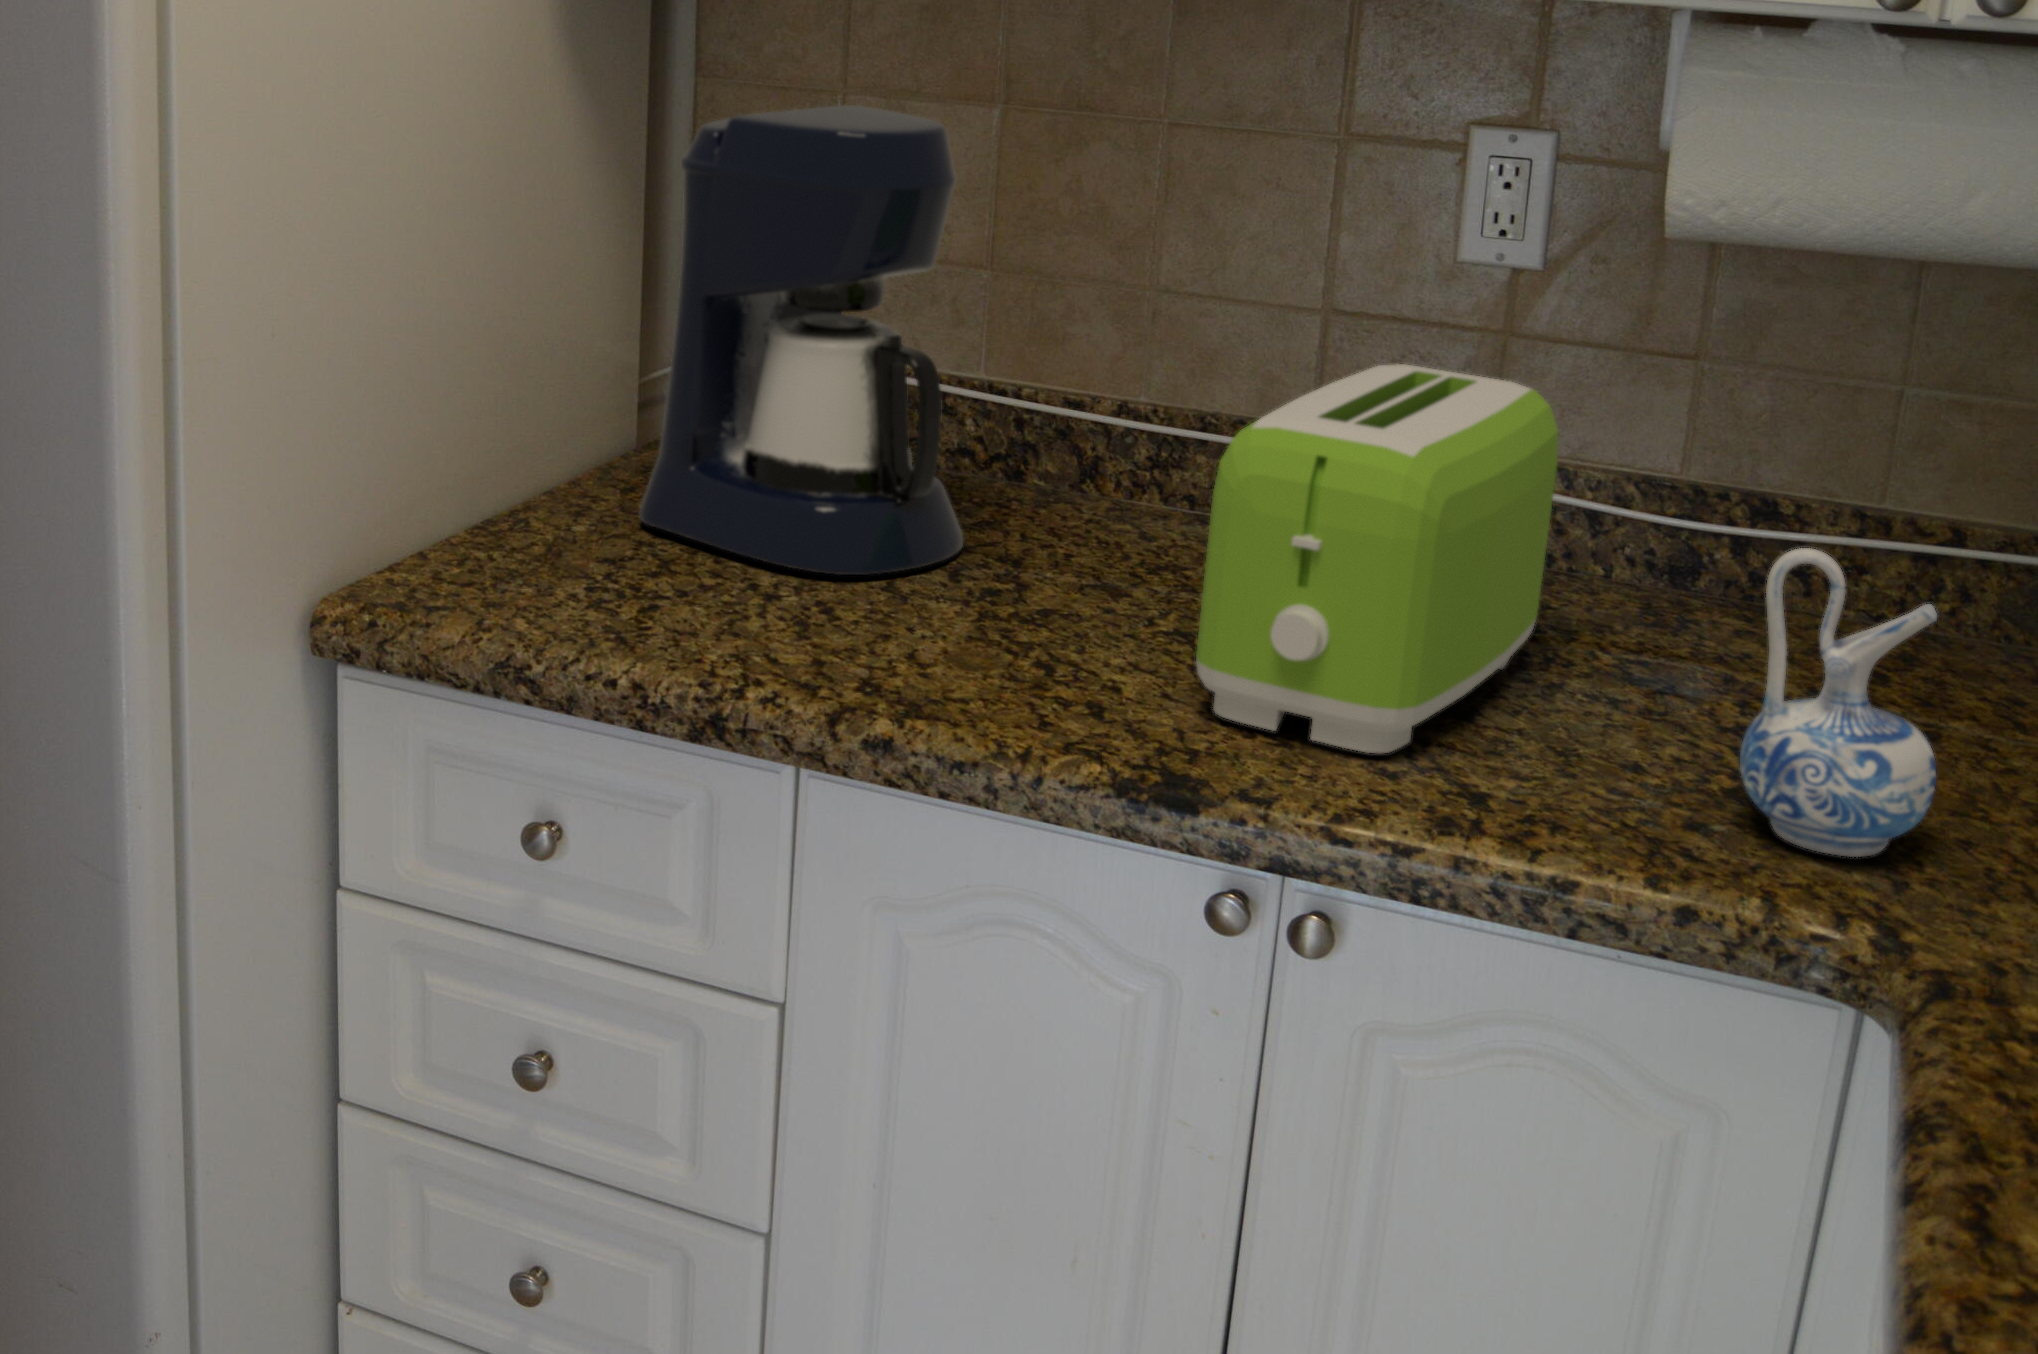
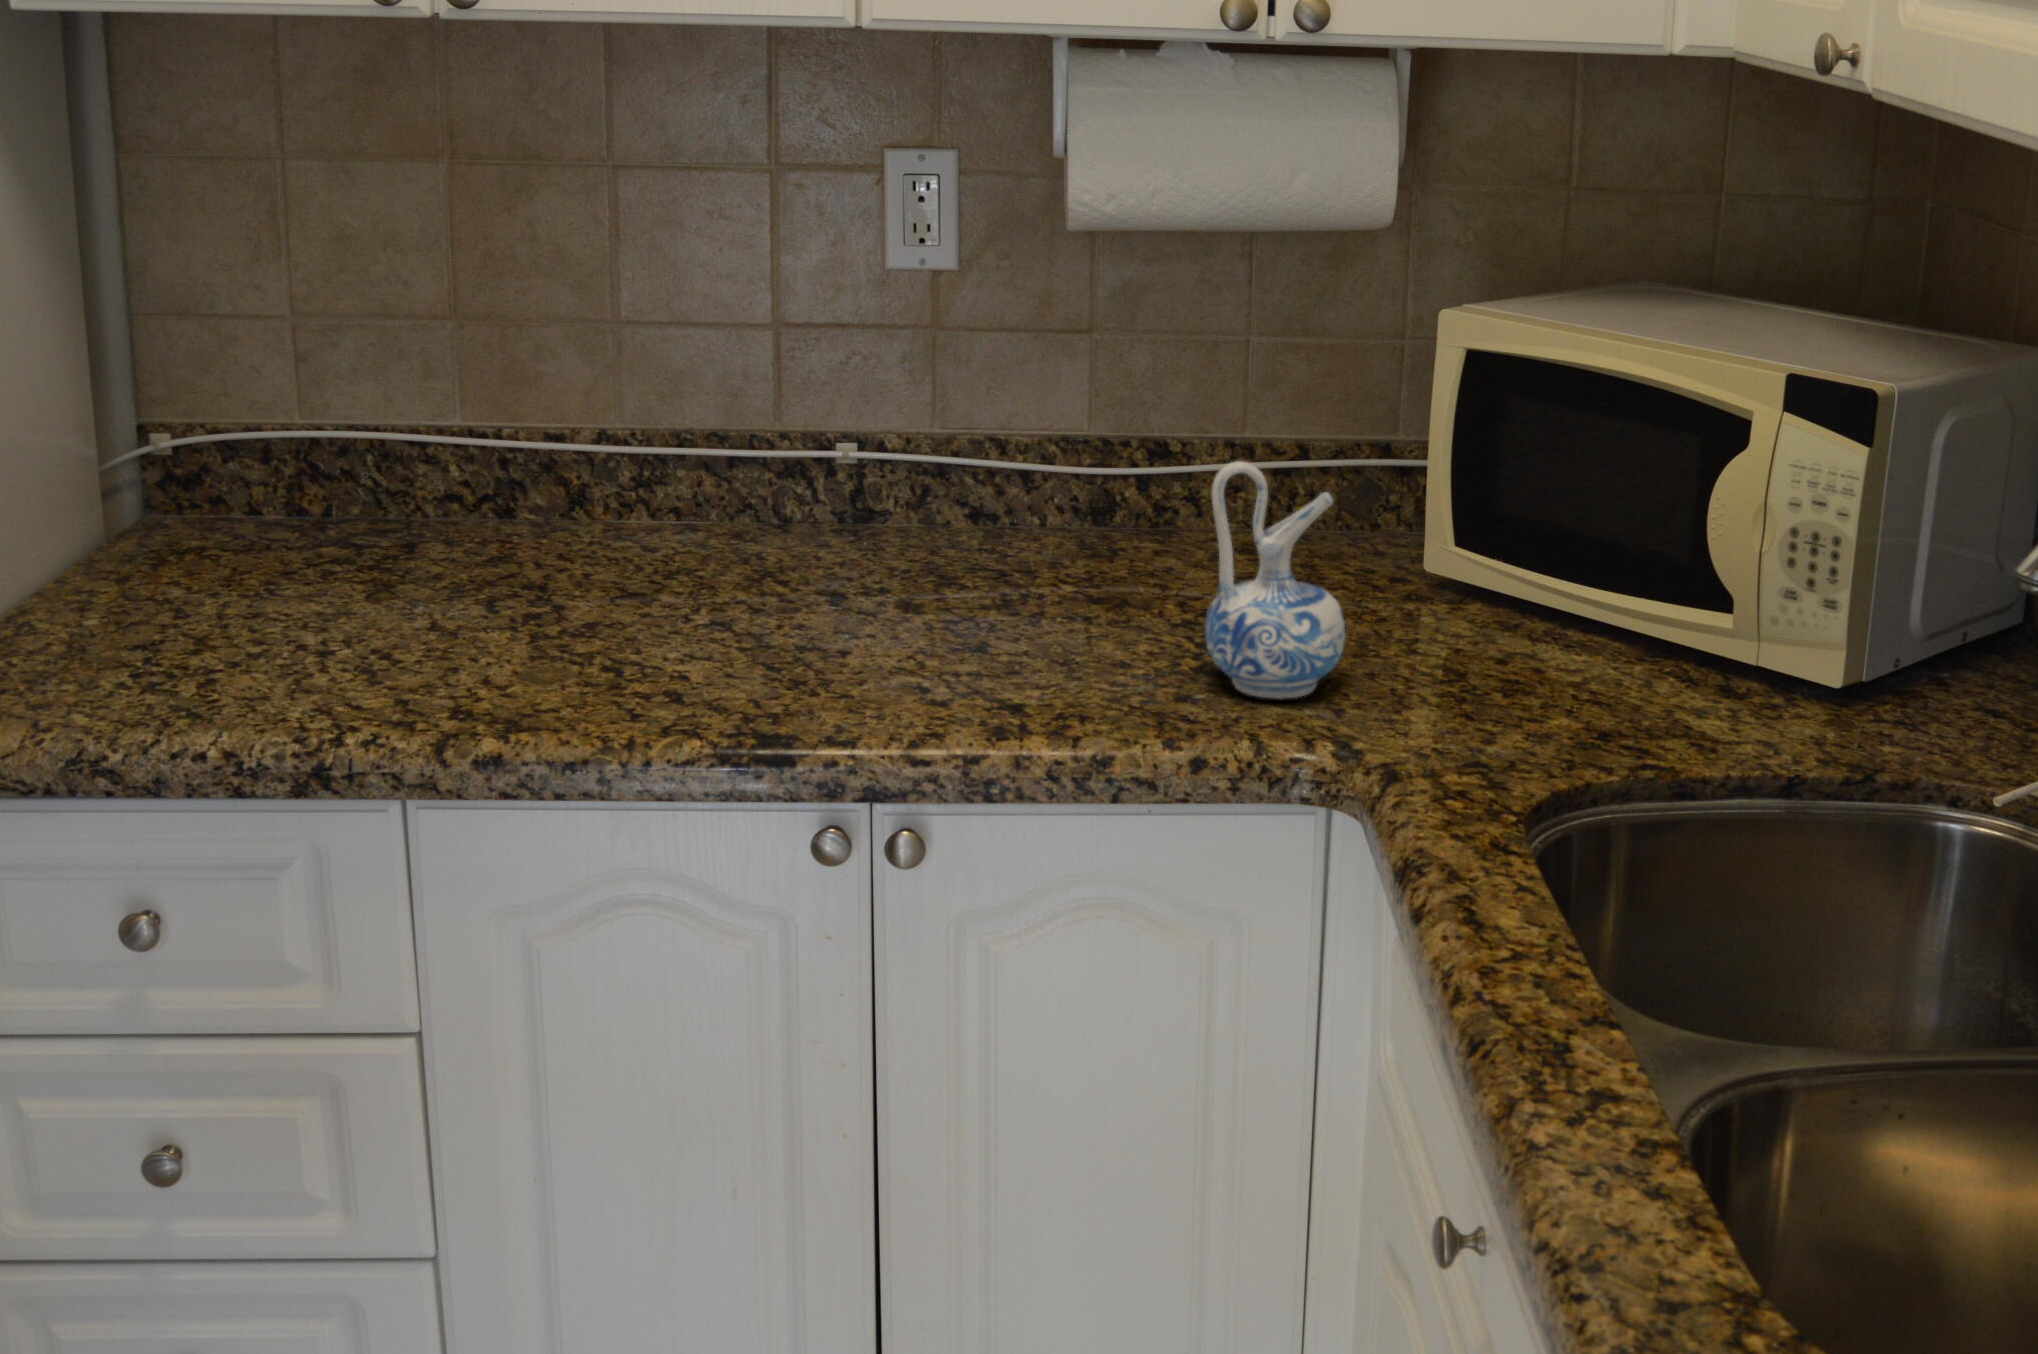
coffee maker: present [639,105,963,575] -> none [153,176,491,621]
toaster: present [1196,364,1558,753] -> none [756,361,1006,688]

